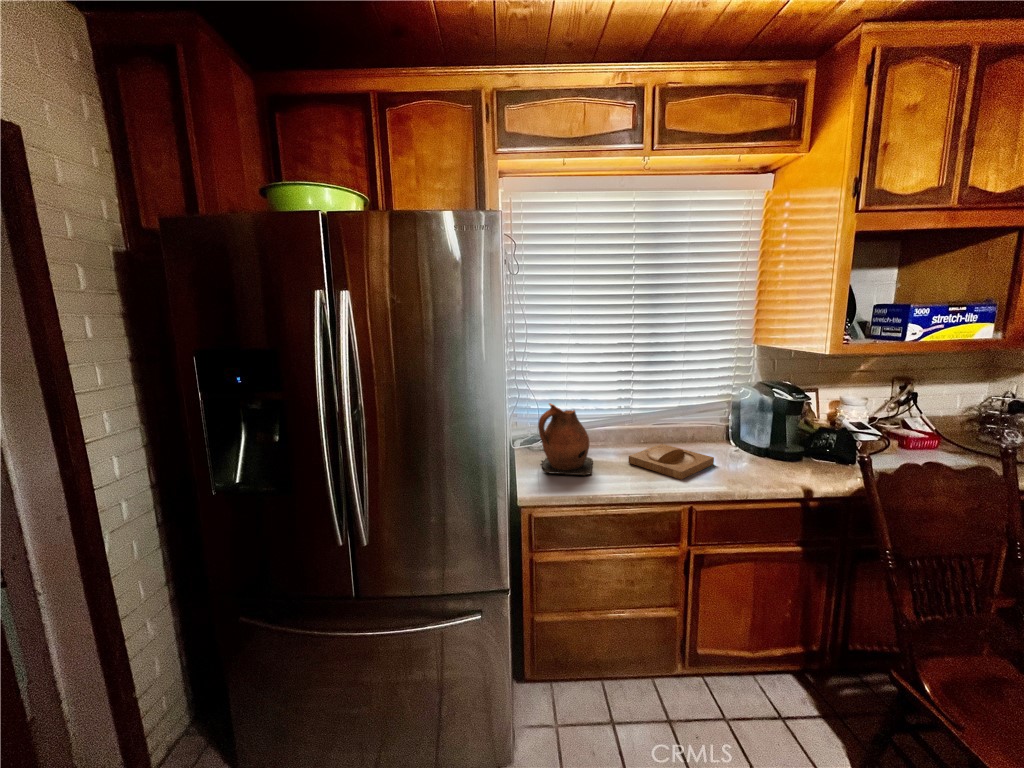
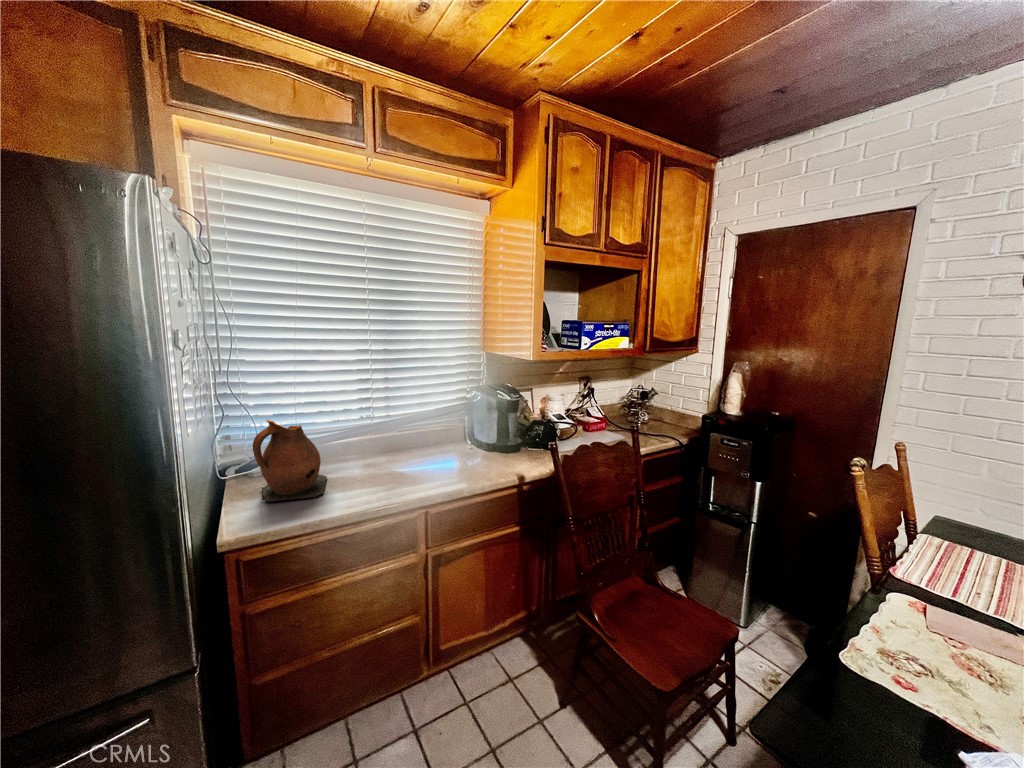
tray: present [628,444,714,479] -> none [366,450,449,485]

